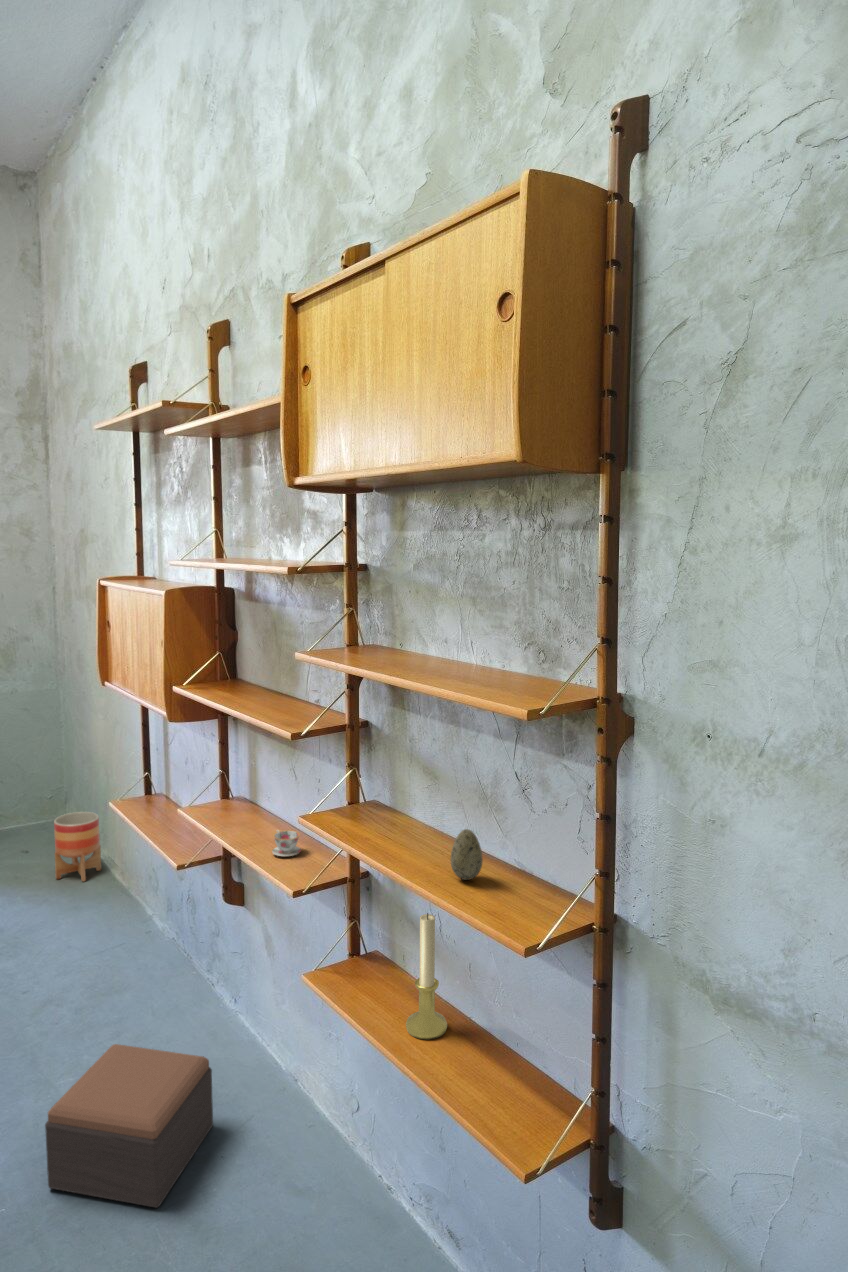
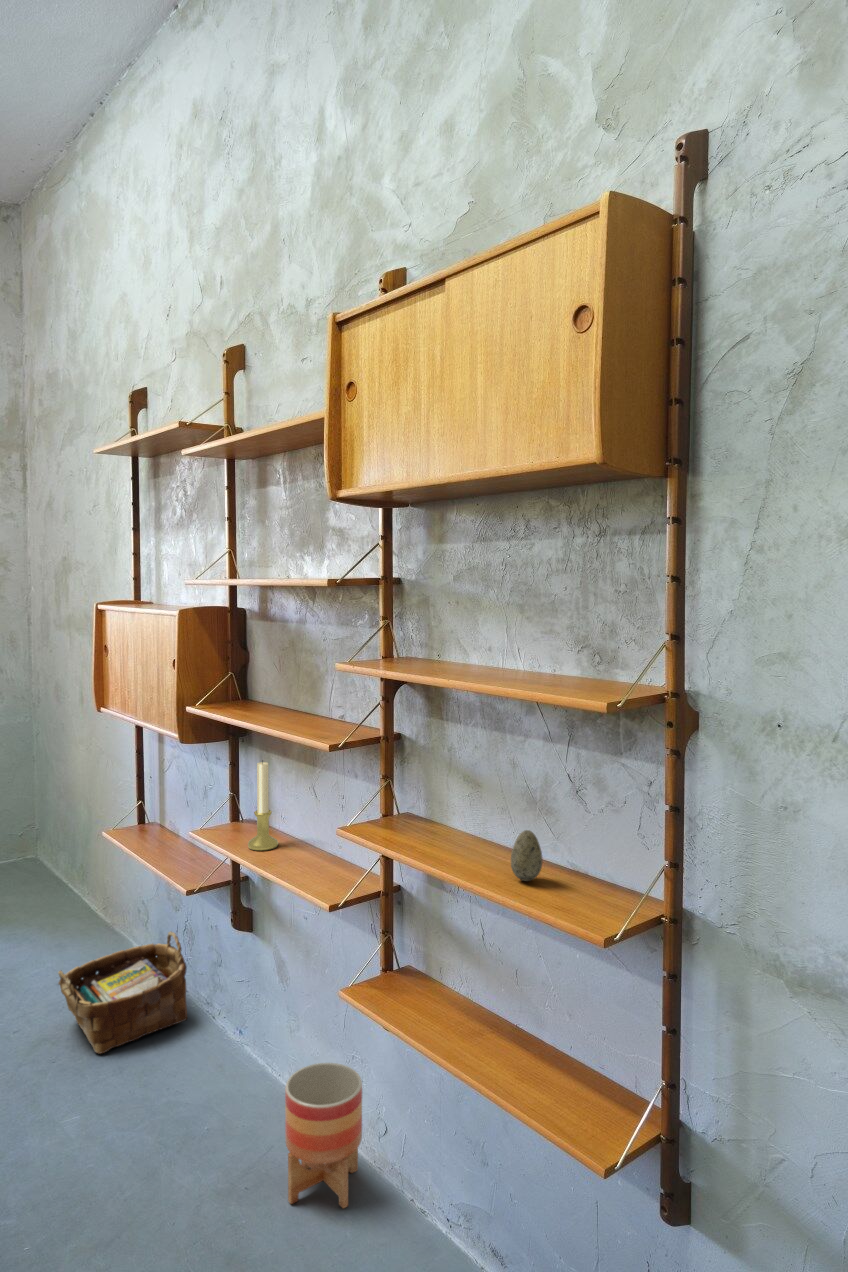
planter: present [54,812,101,882] -> present [285,1063,362,1208]
teacup: present [272,830,301,856] -> none [299,848,328,875]
woven basket: none [61,899,186,1015] -> present [58,931,187,1054]
candle holder: present [406,913,447,1040] -> present [248,761,278,851]
footstool: present [45,1044,213,1208] -> none [67,1077,235,1245]

